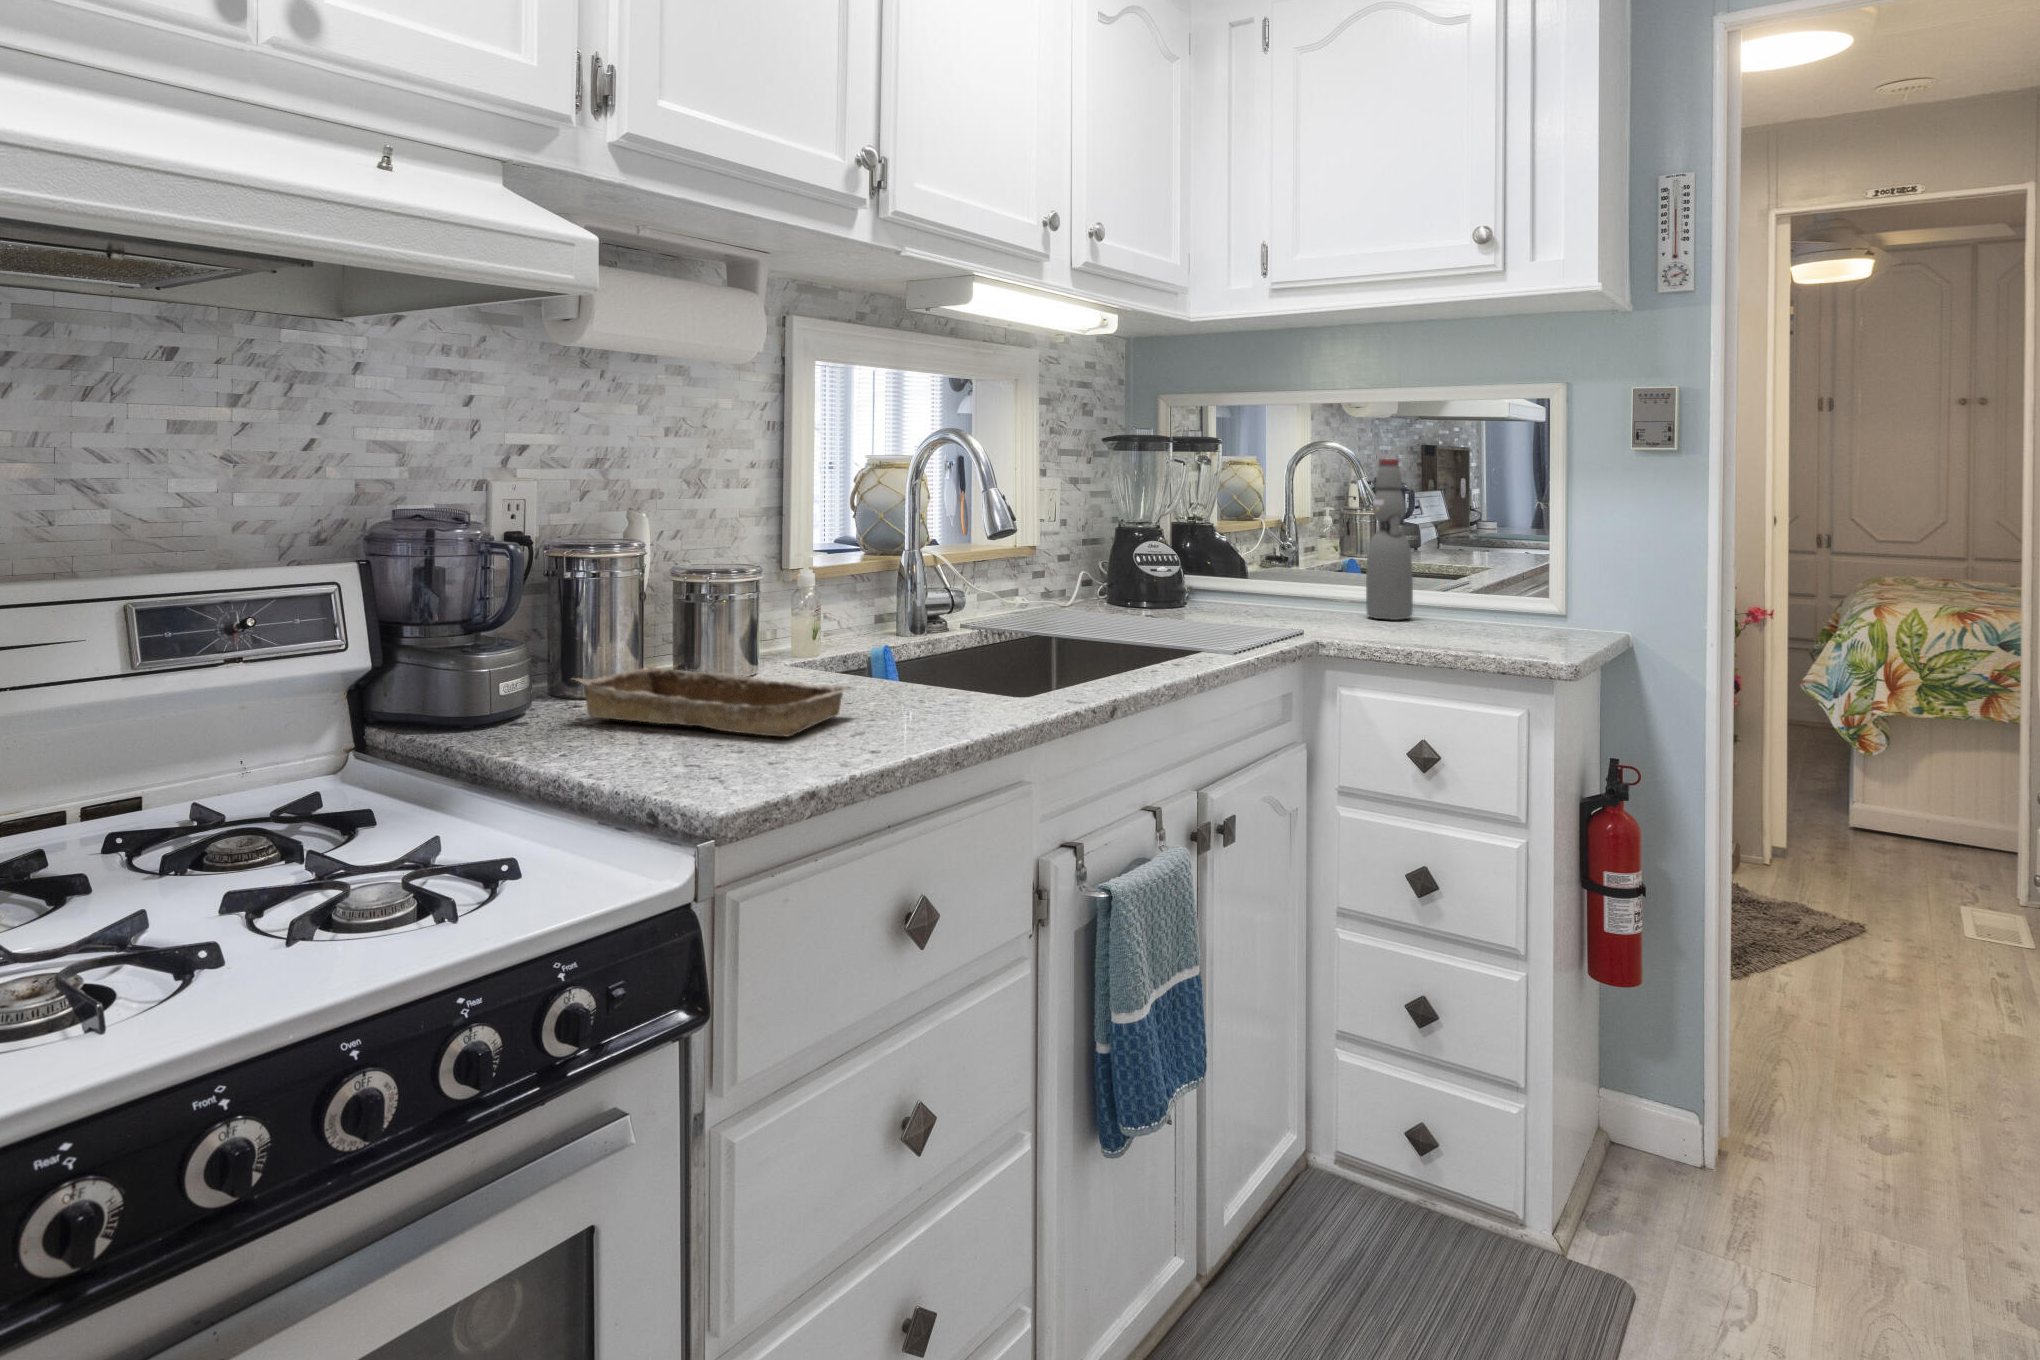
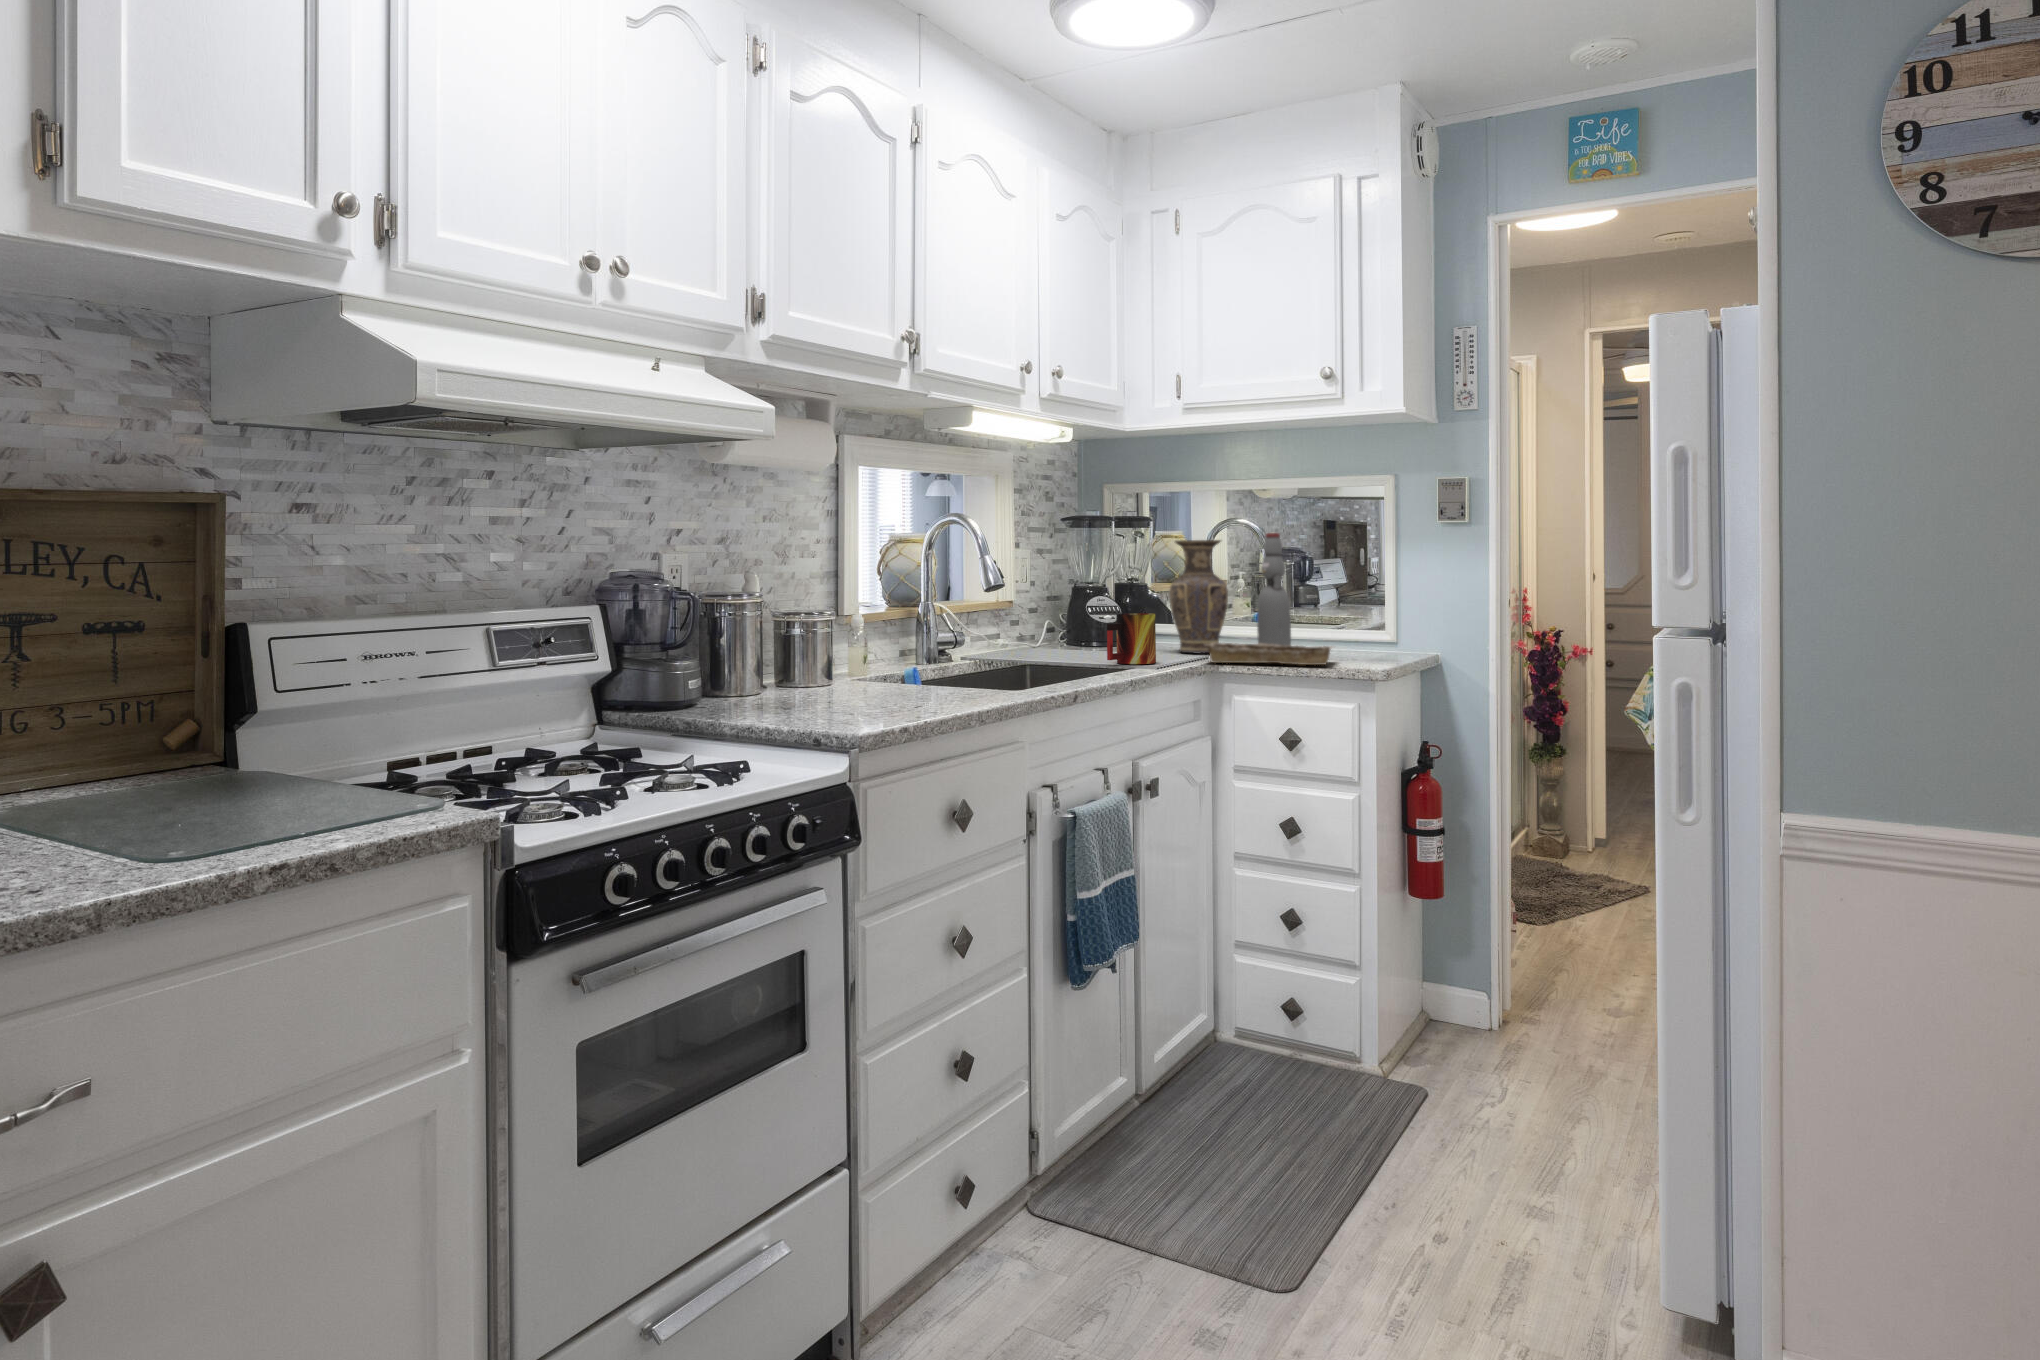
vase: none [1246,468,1328,622] -> present [1169,540,1228,653]
mug: none [1162,568,1230,641] -> present [1107,613,1156,664]
tray: present [572,667,853,736] -> present [1204,642,1332,665]

